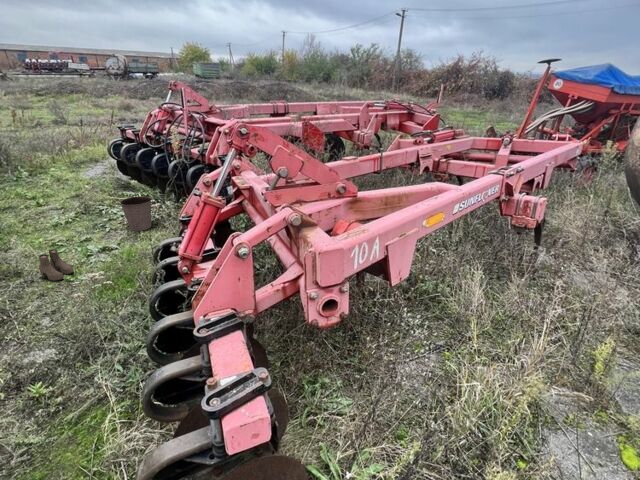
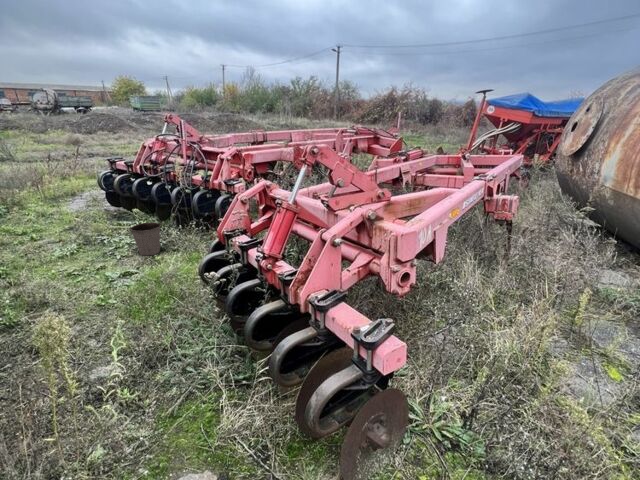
boots: present [39,249,74,281] -> none [73,274,106,304]

